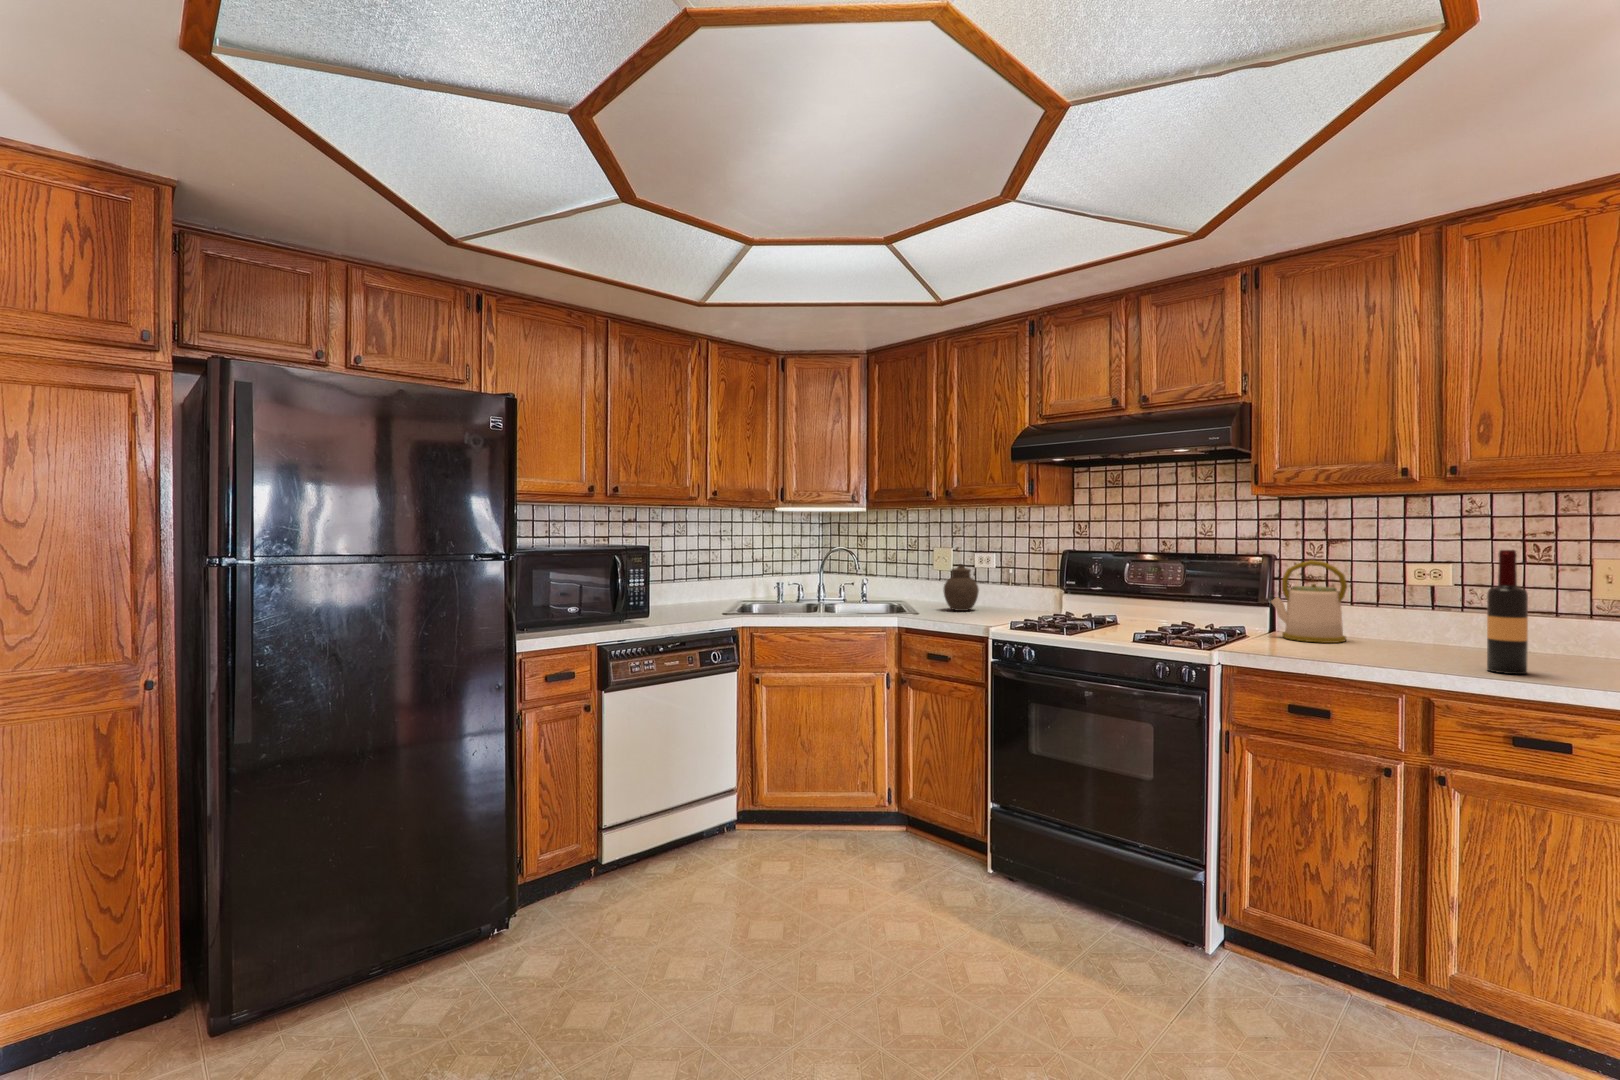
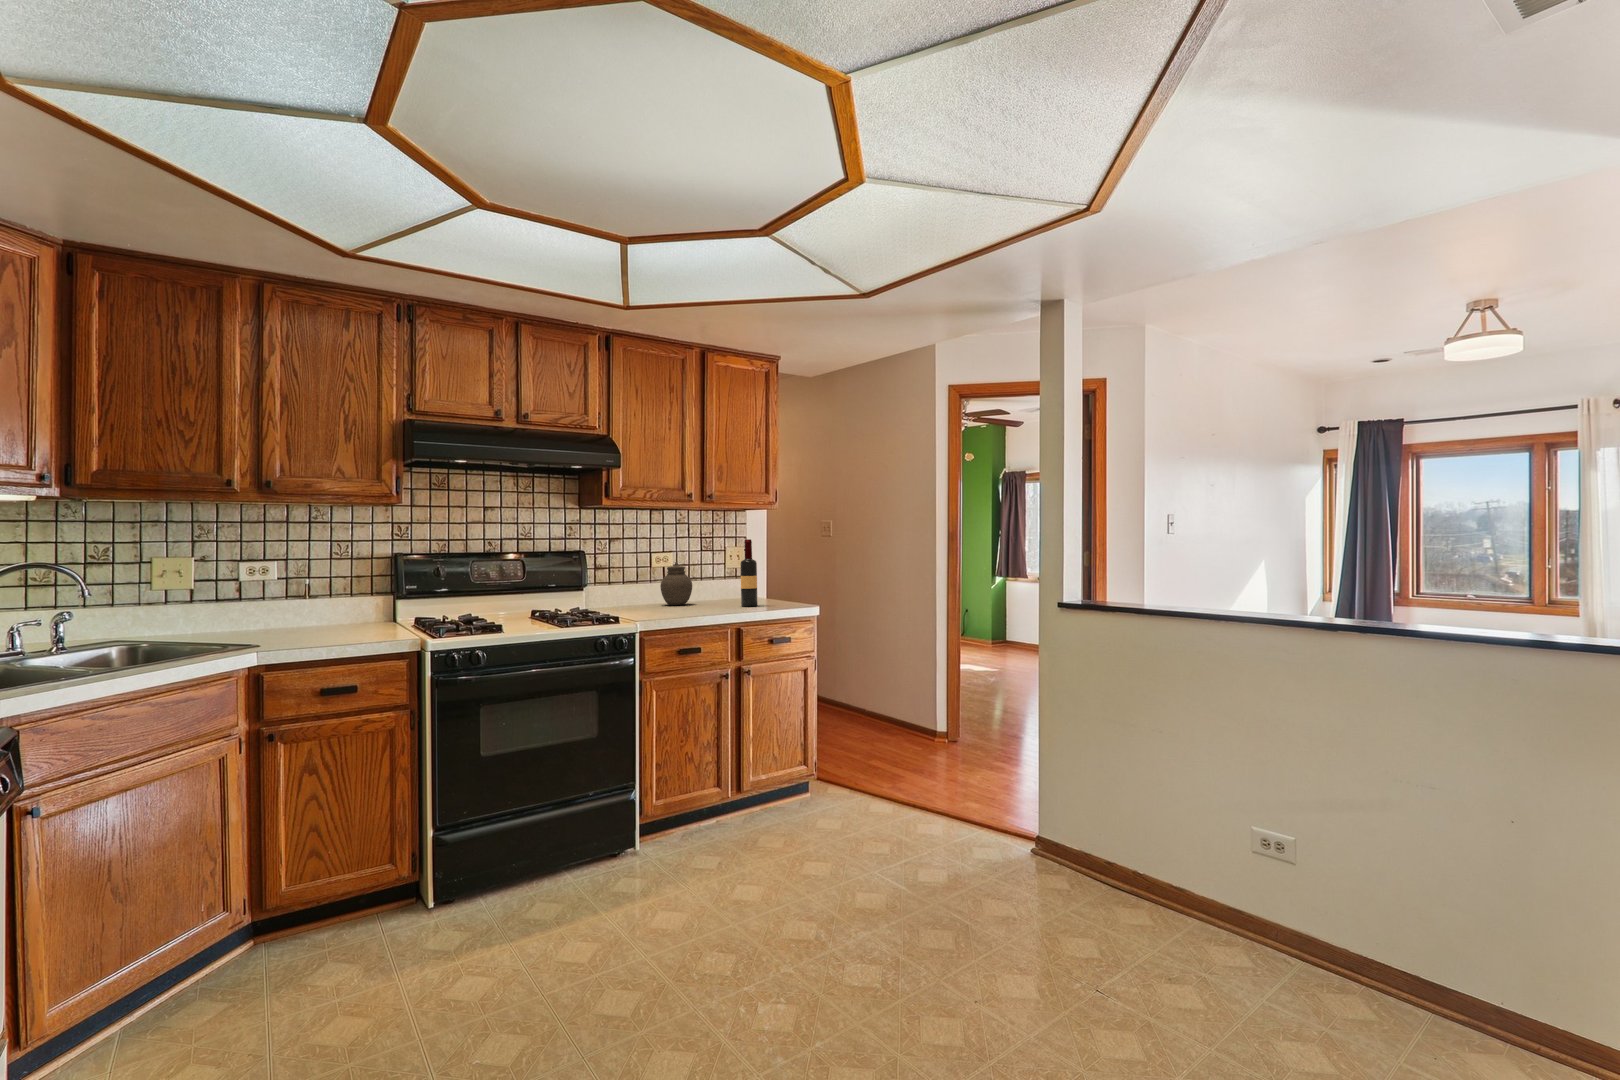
kettle: present [1271,560,1347,643] -> none [600,553,644,610]
jar: present [944,564,979,611] -> present [660,562,692,605]

